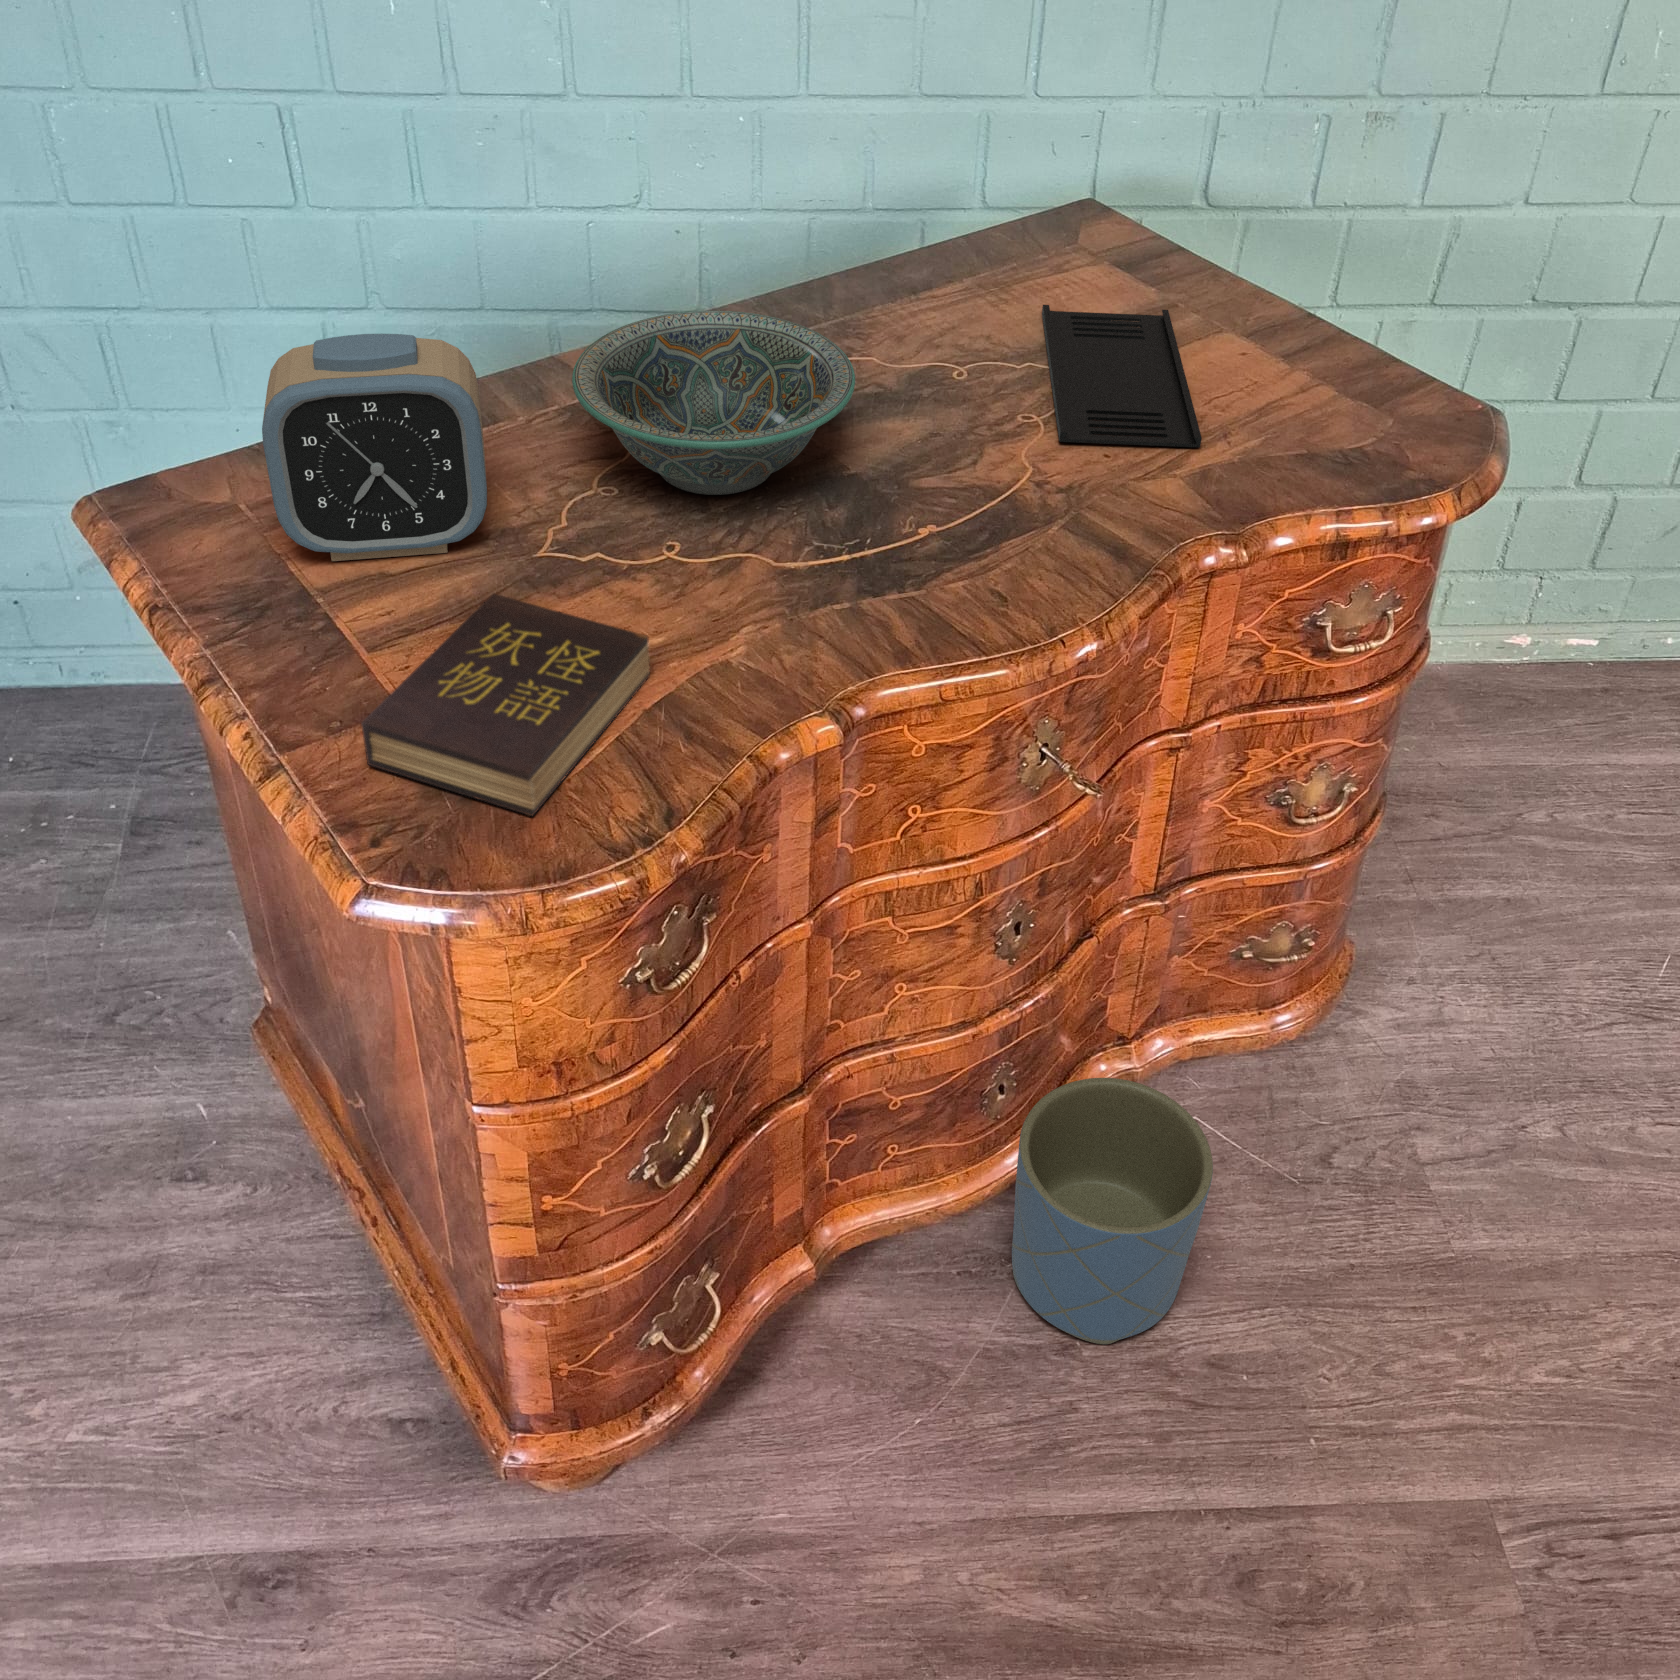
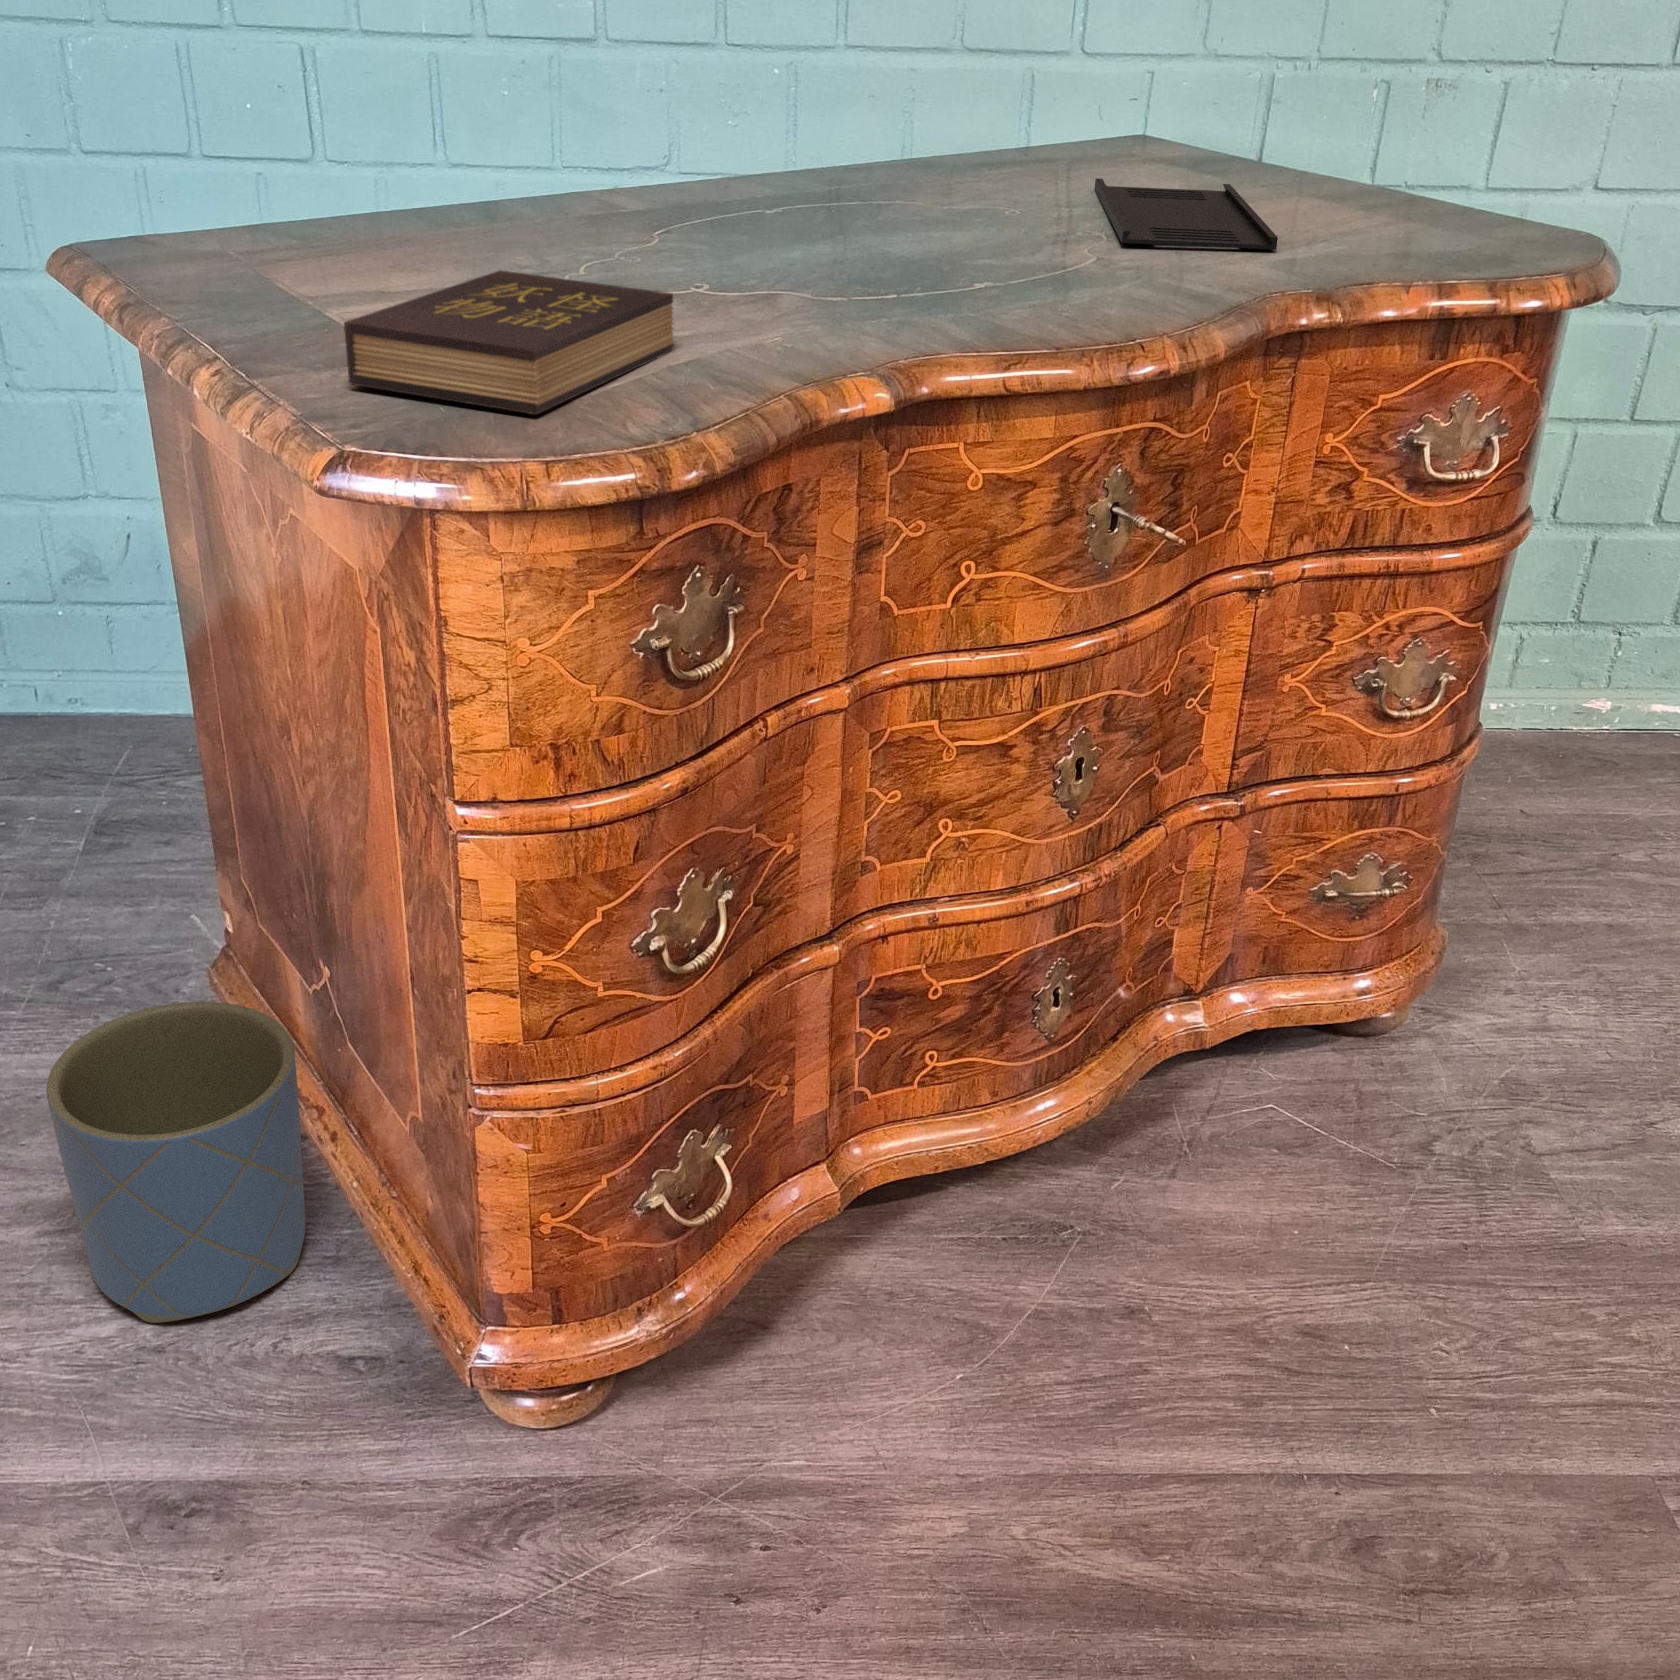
decorative bowl: present [572,311,855,495] -> none [594,110,901,263]
alarm clock: present [262,333,487,561] -> none [254,26,496,286]
planter: present [1012,1078,1213,1344] -> present [46,1001,306,1323]

